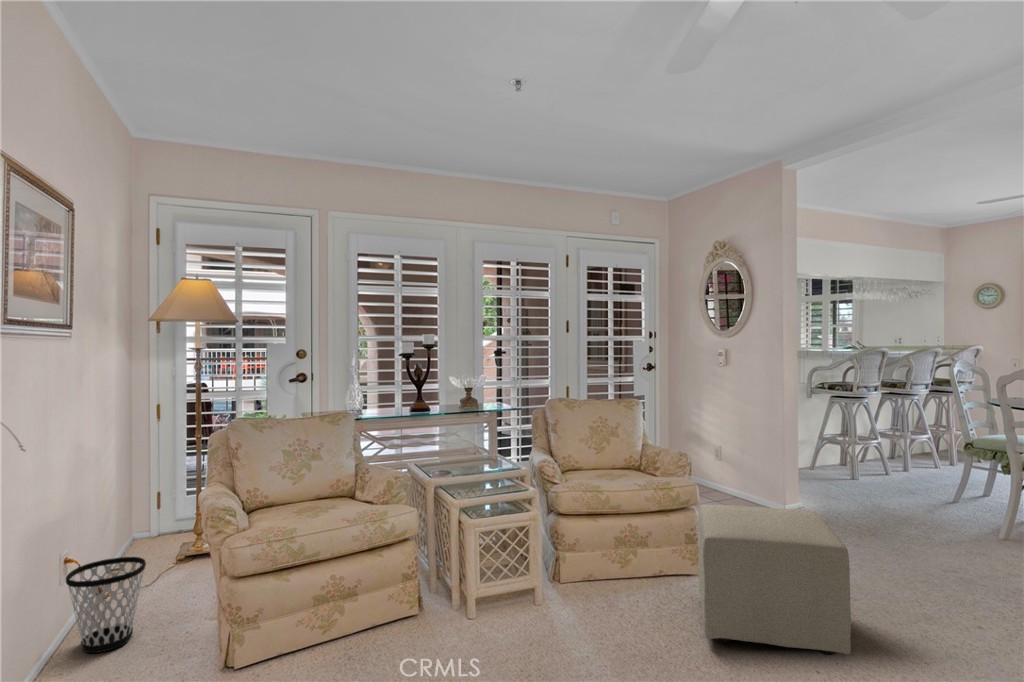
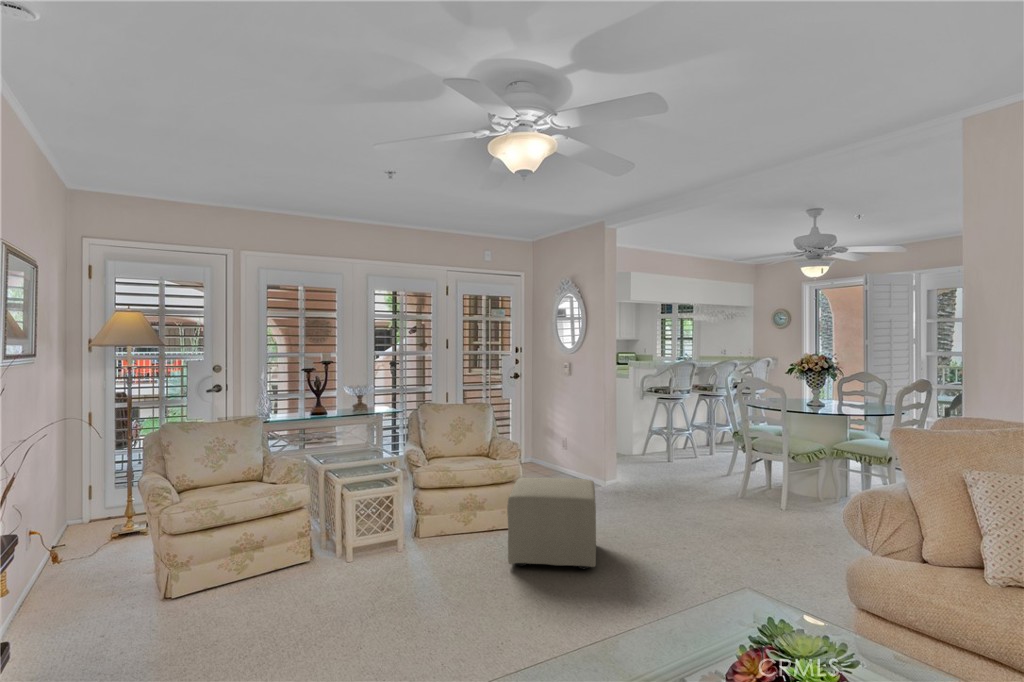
wastebasket: present [66,557,146,653] -> none [36,528,98,597]

